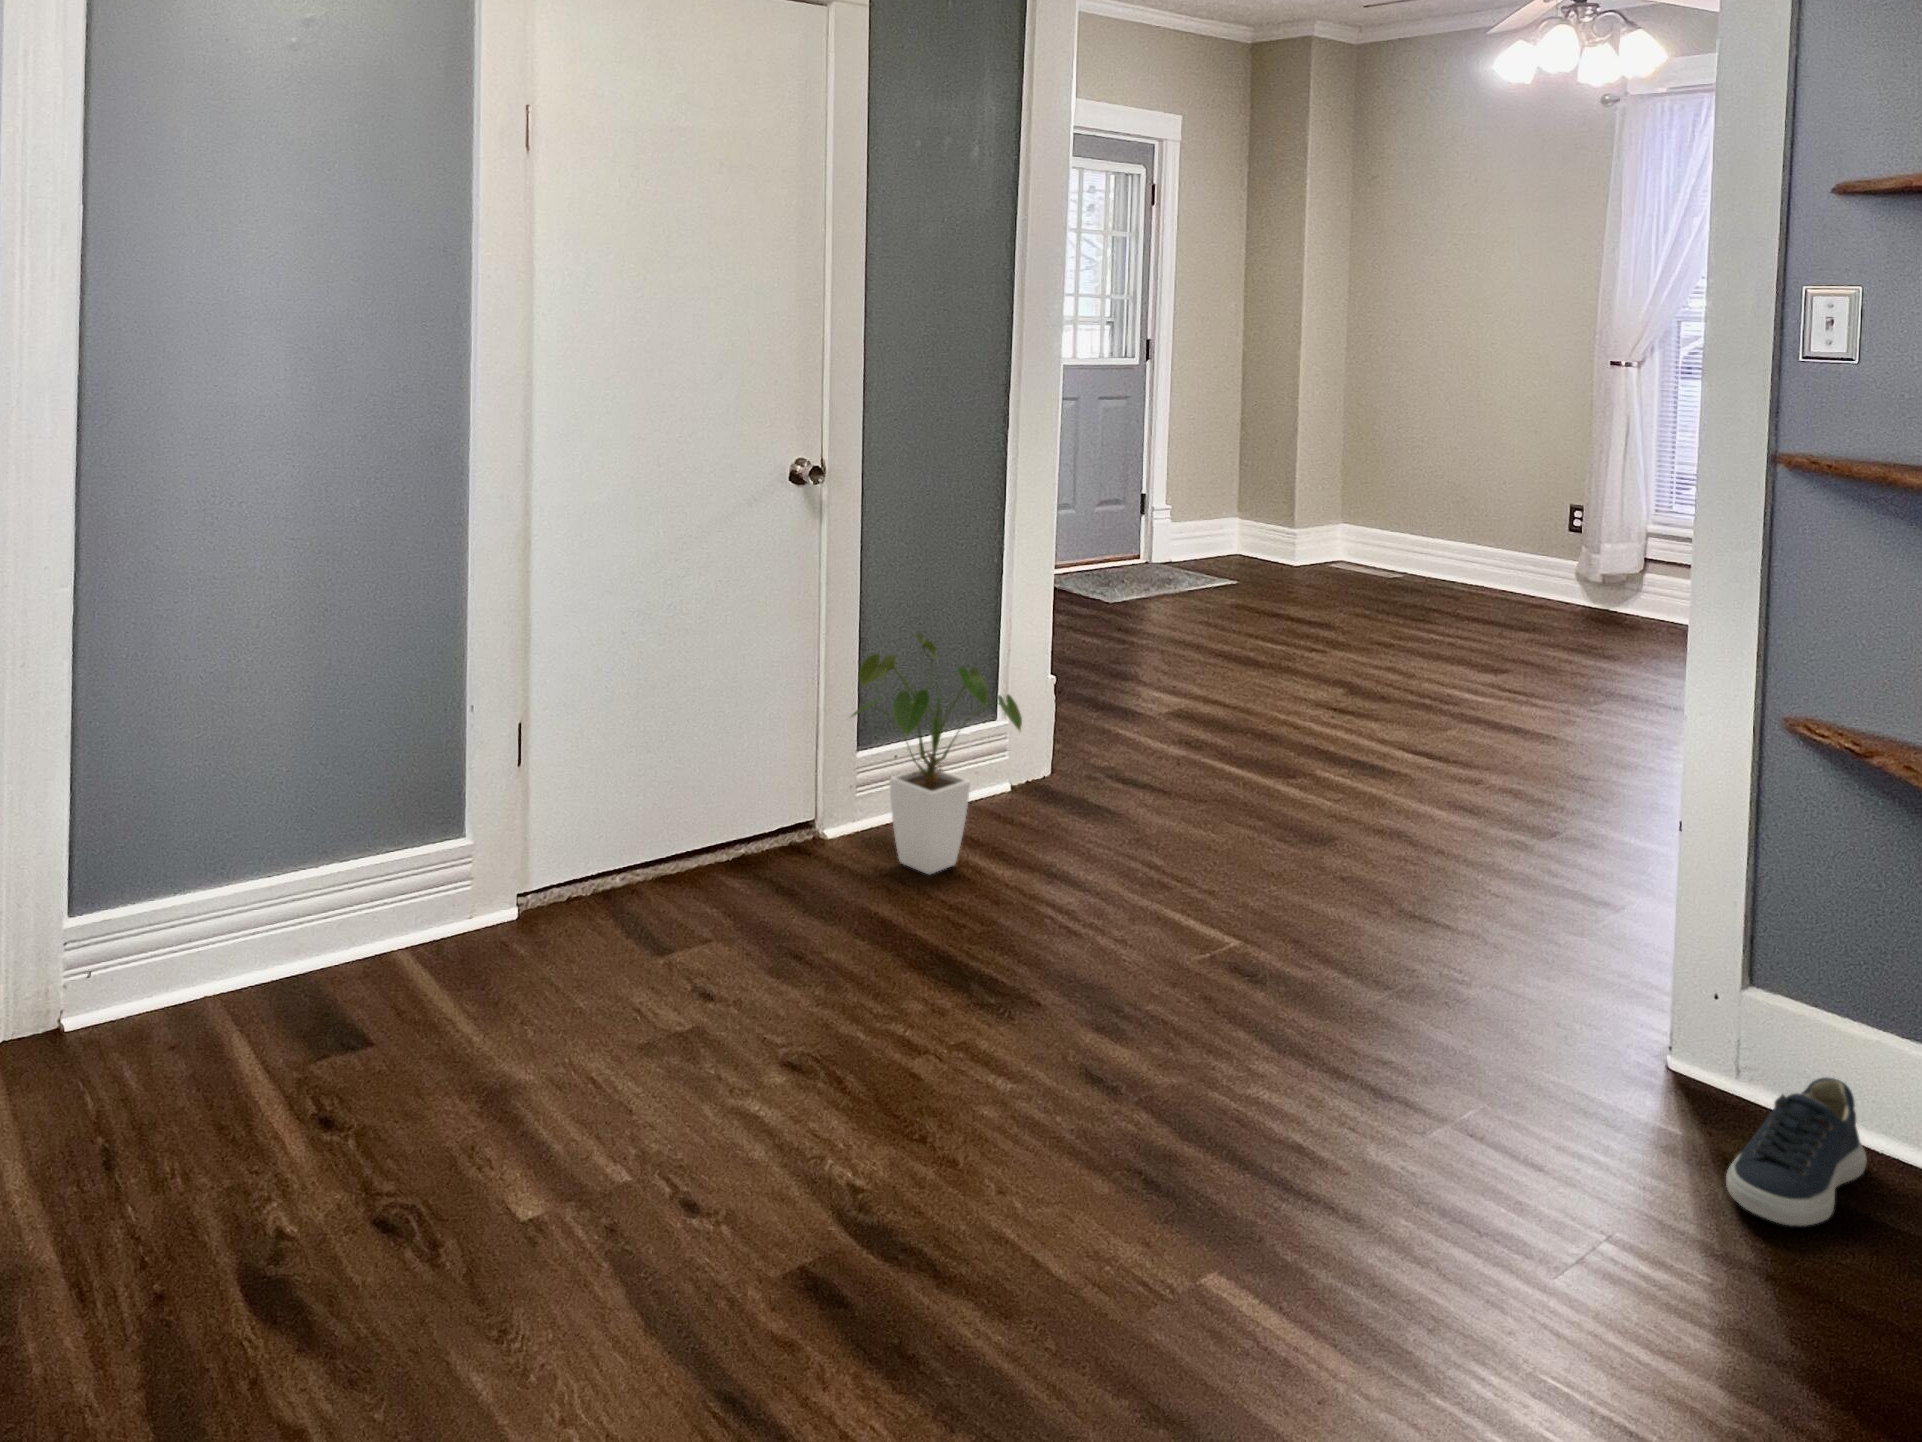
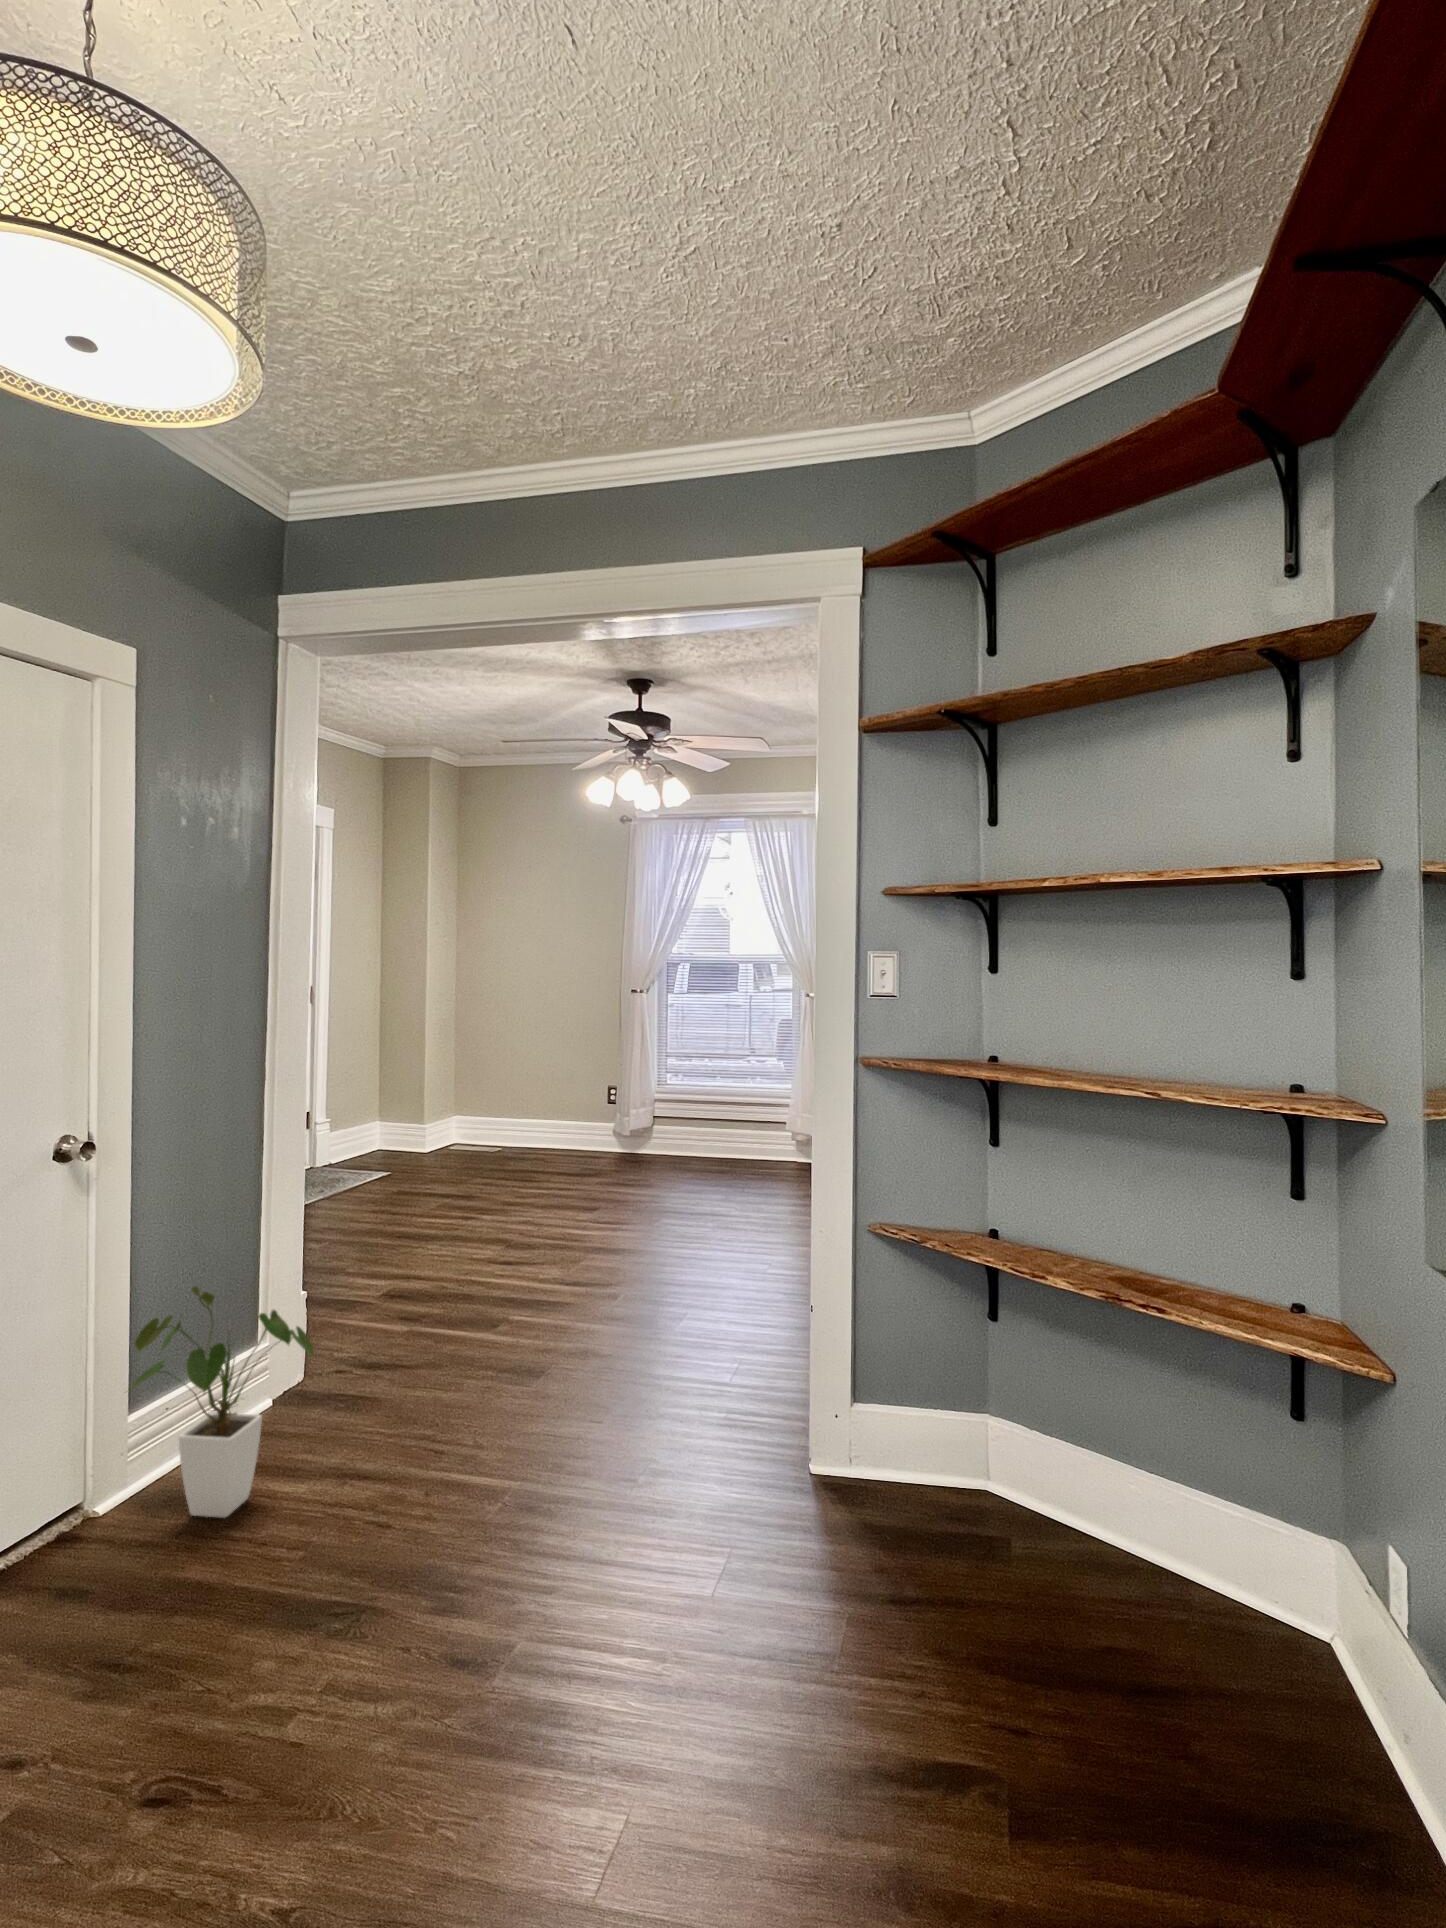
shoe: present [1726,1077,1867,1226] -> none [877,1449,933,1561]

